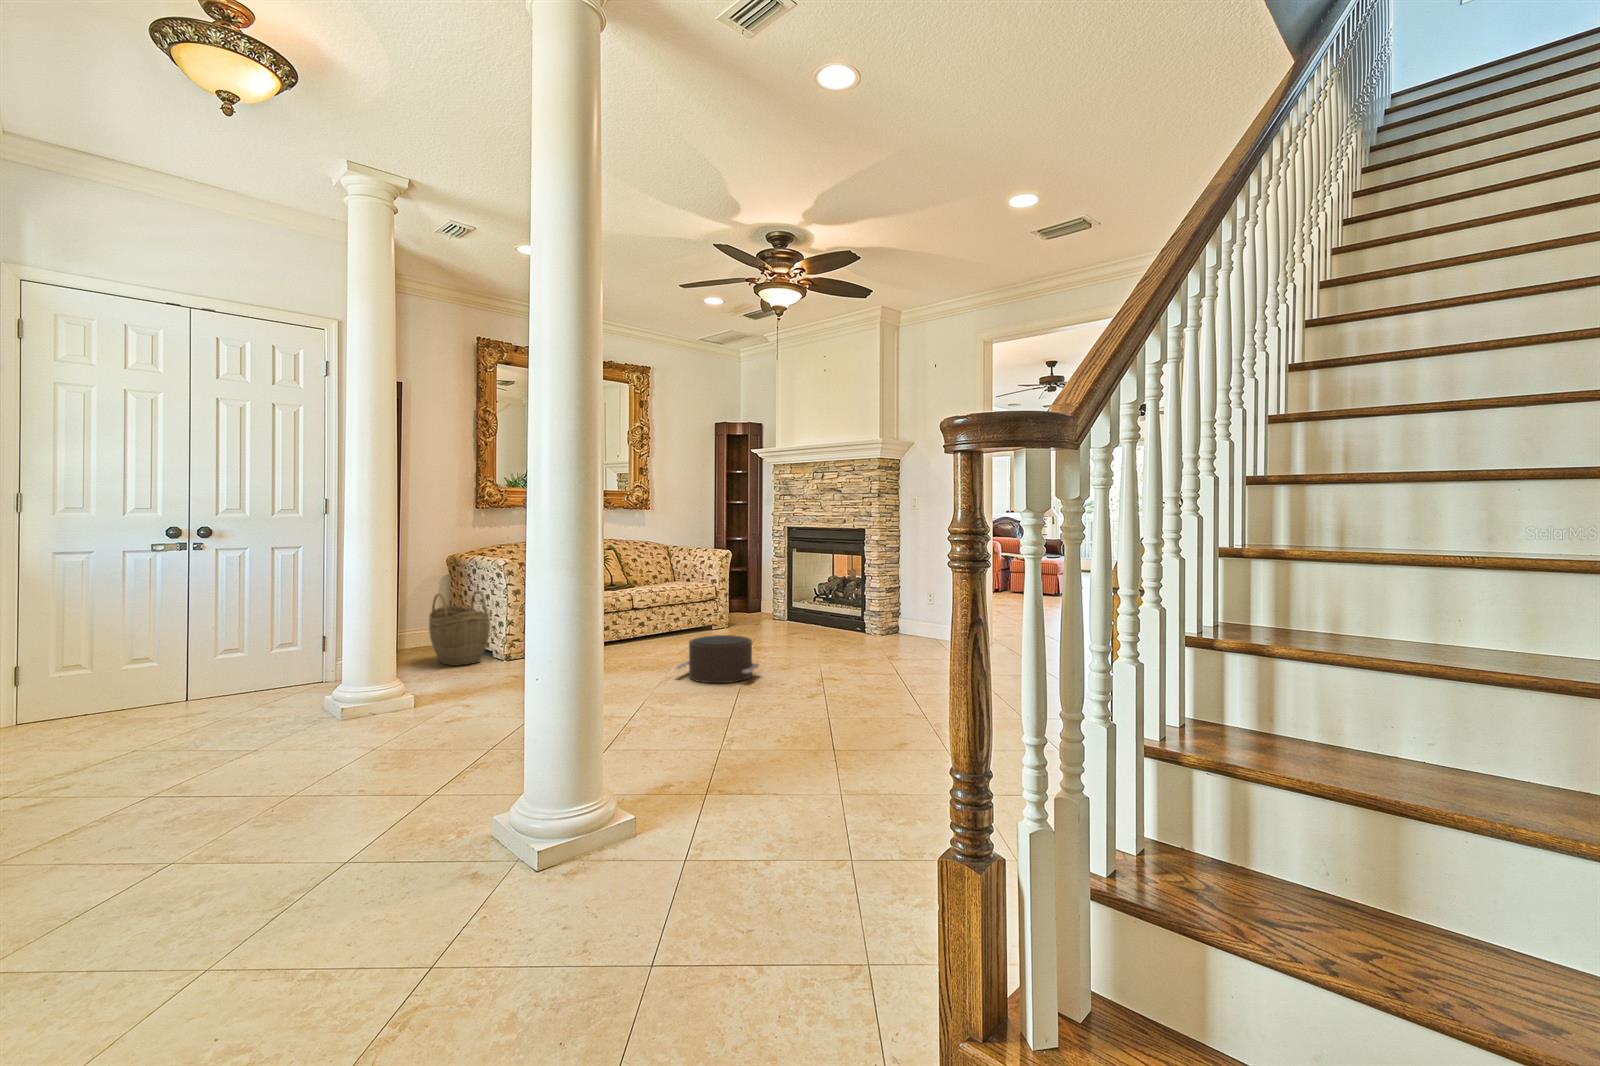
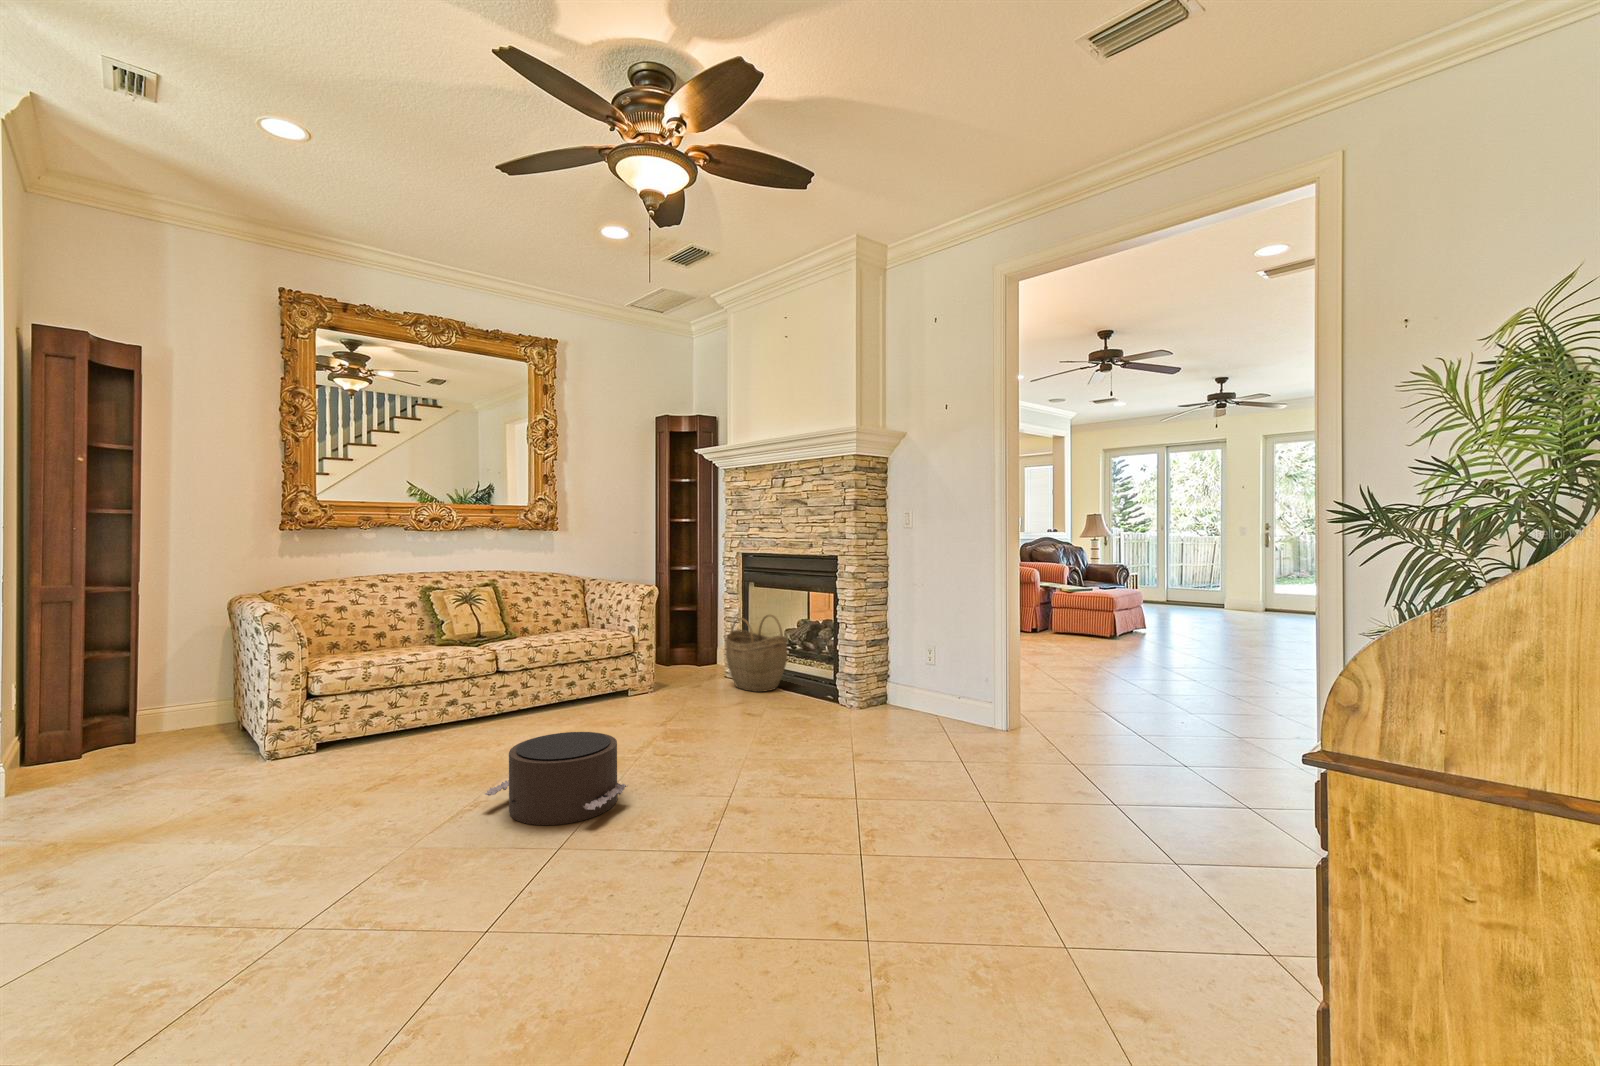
woven basket: present [429,591,490,666] -> present [726,615,787,692]

